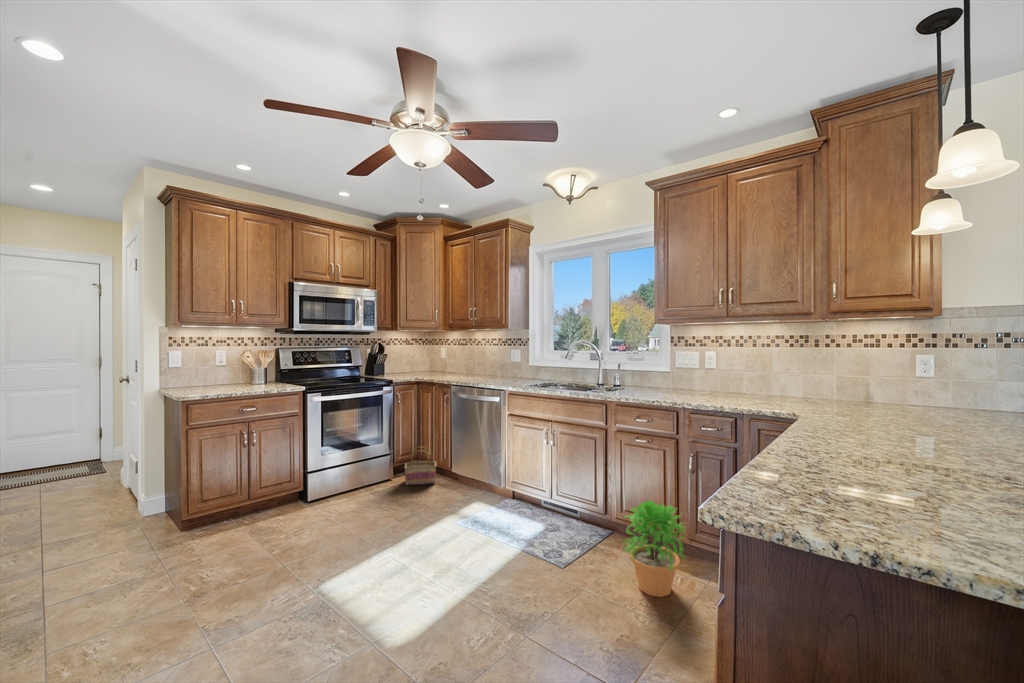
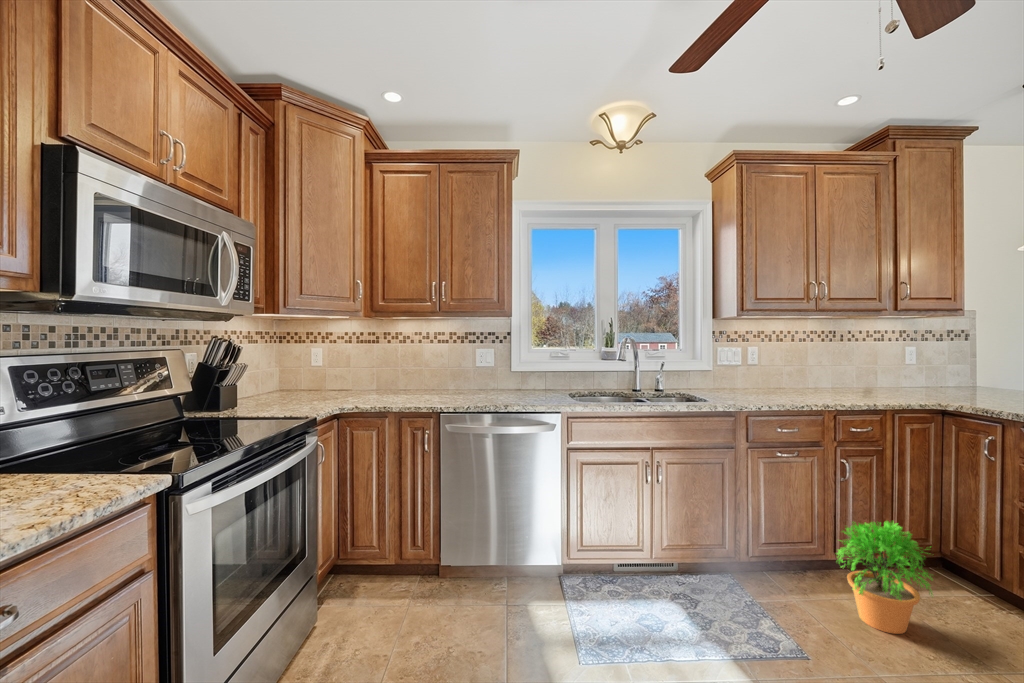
basket: present [405,446,436,485] -> none [355,533,420,620]

